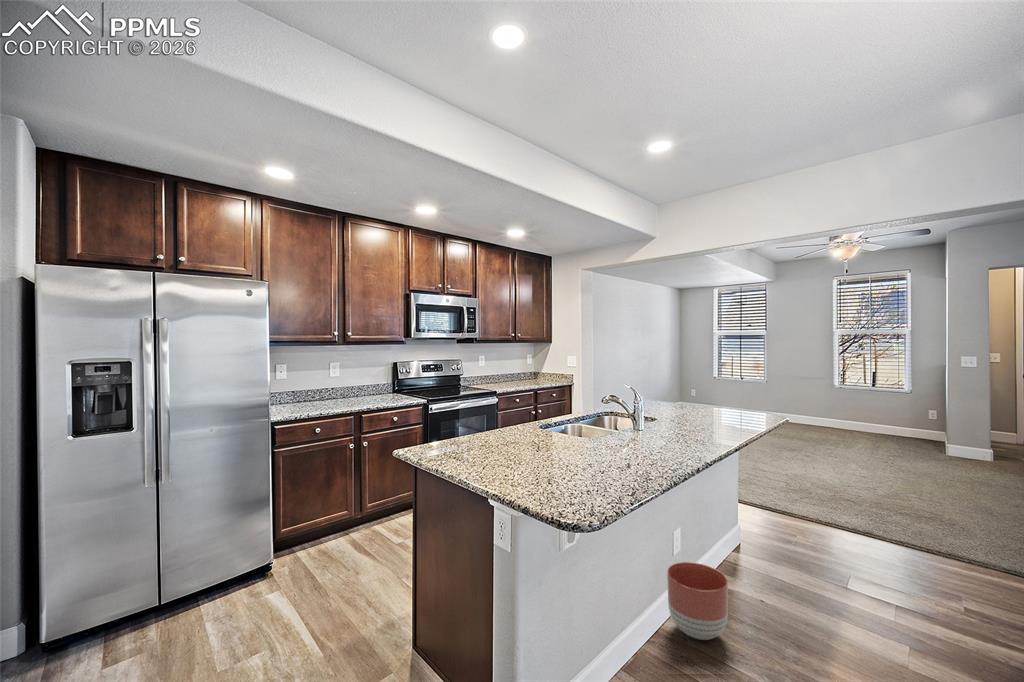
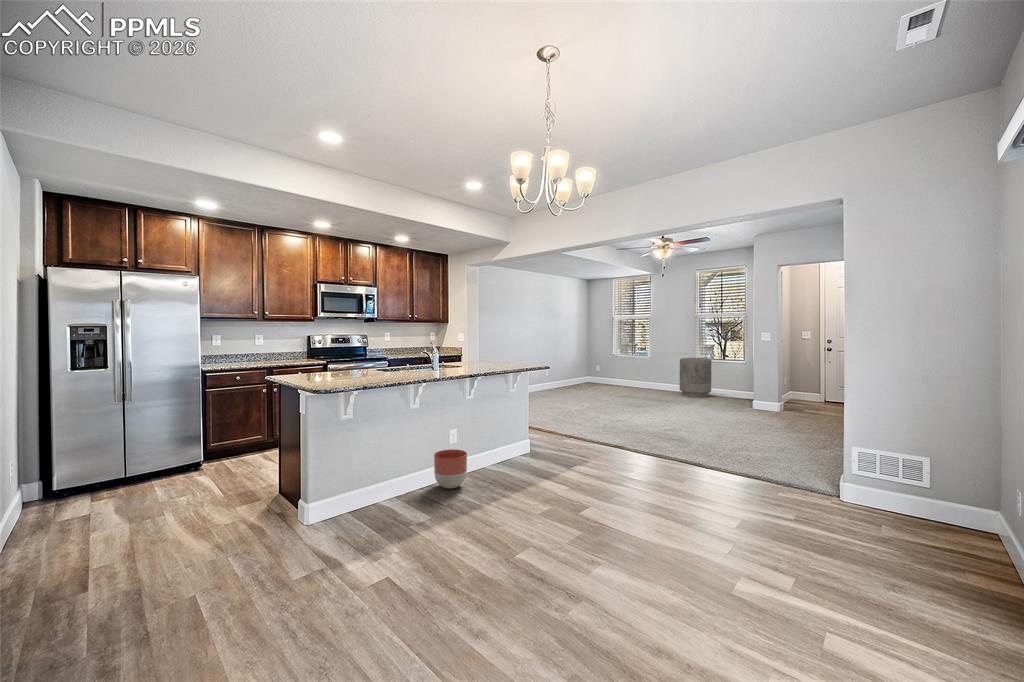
trash can: none [821,384,870,435] -> present [680,358,711,397]

